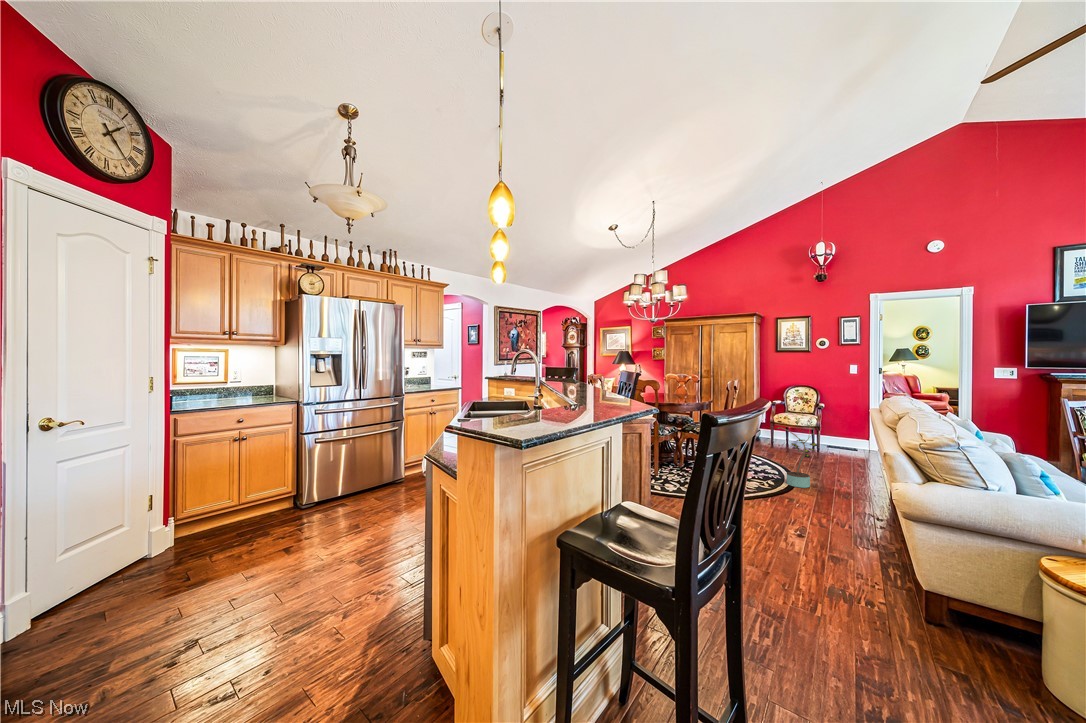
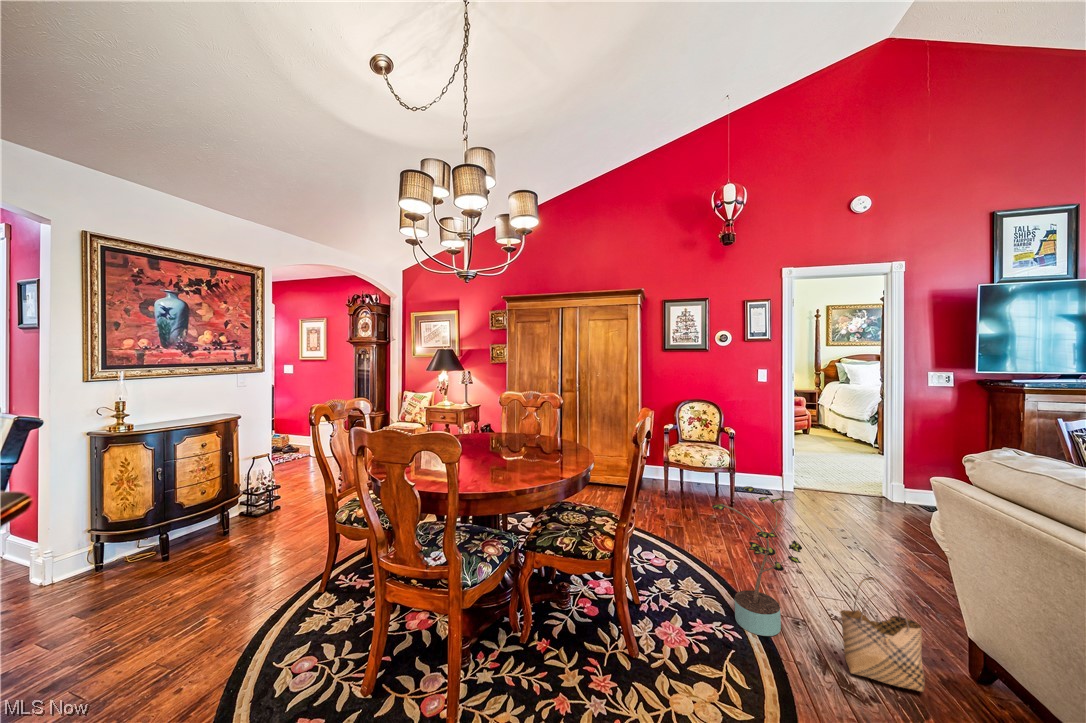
woven basket: none [832,459,870,504] -> present [840,578,925,692]

